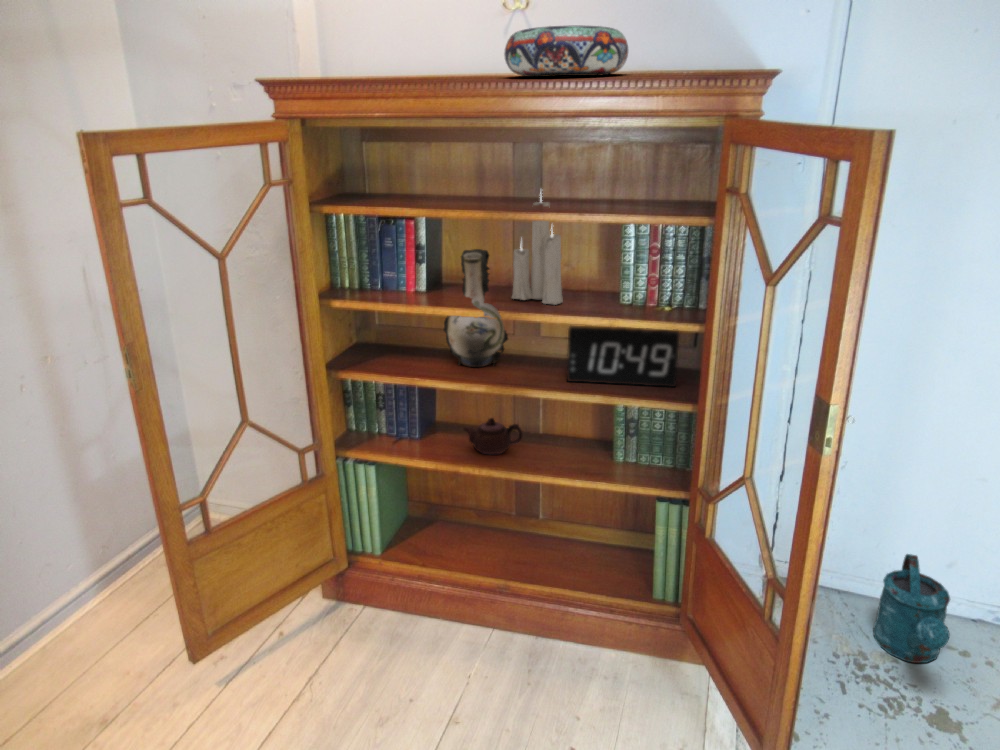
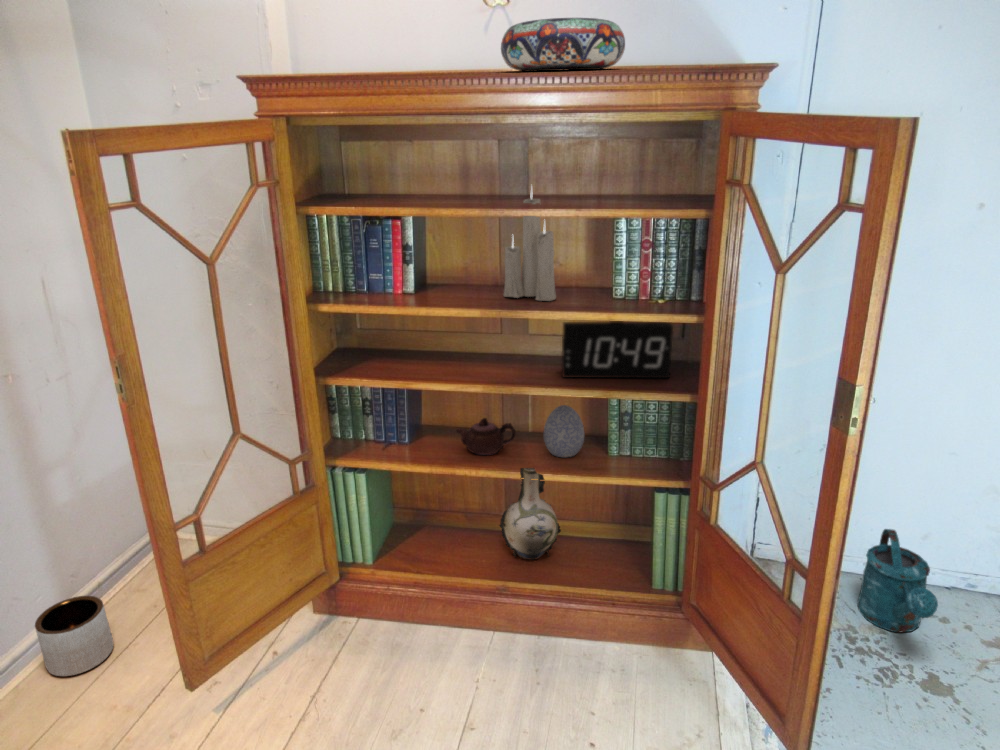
decorative vase: present [444,249,508,367] -> present [500,468,561,560]
decorative egg: none [549,409,591,461] -> present [544,405,585,457]
planter: none [64,567,136,640] -> present [35,596,113,676]

